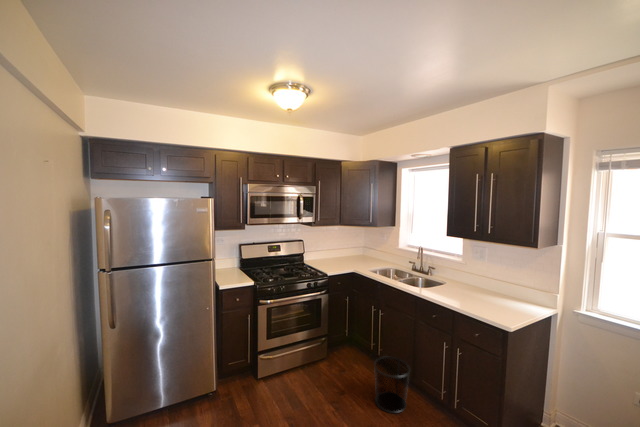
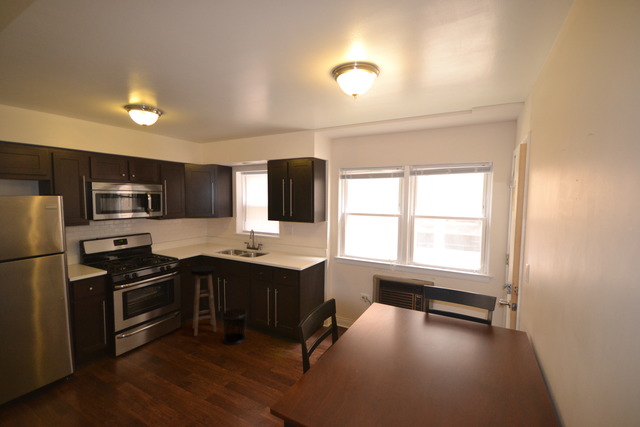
bar stool: none [340,289,370,380] -> present [191,266,216,336]

